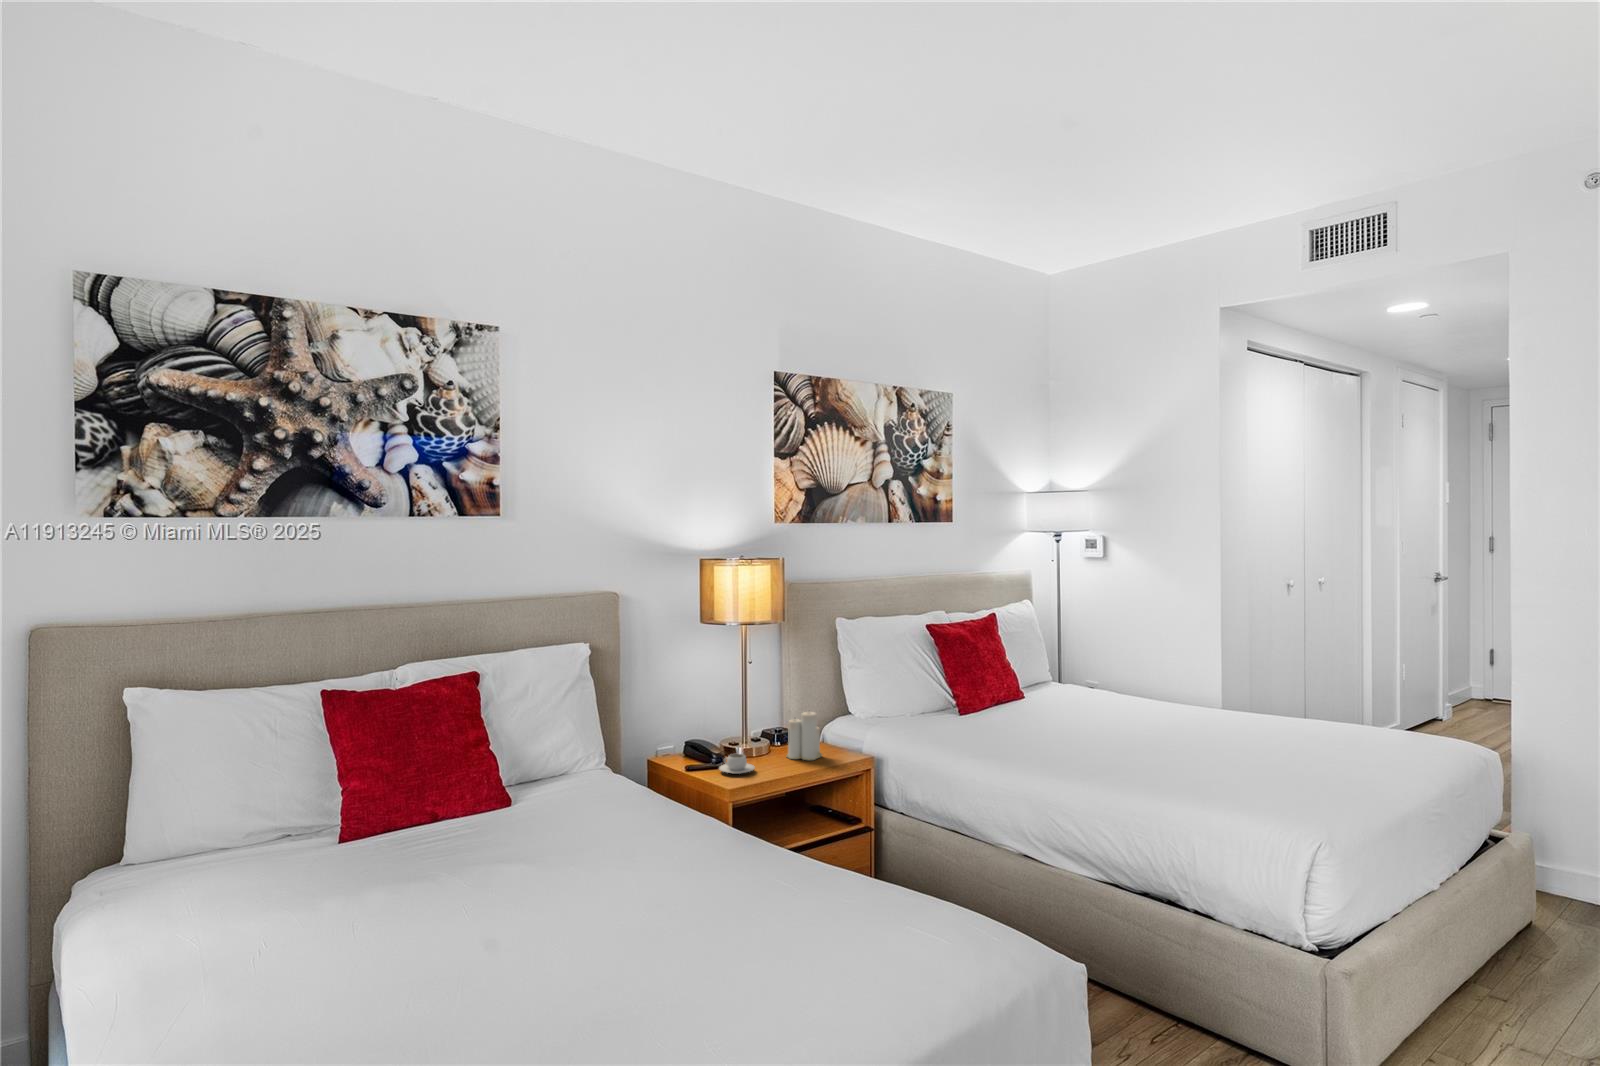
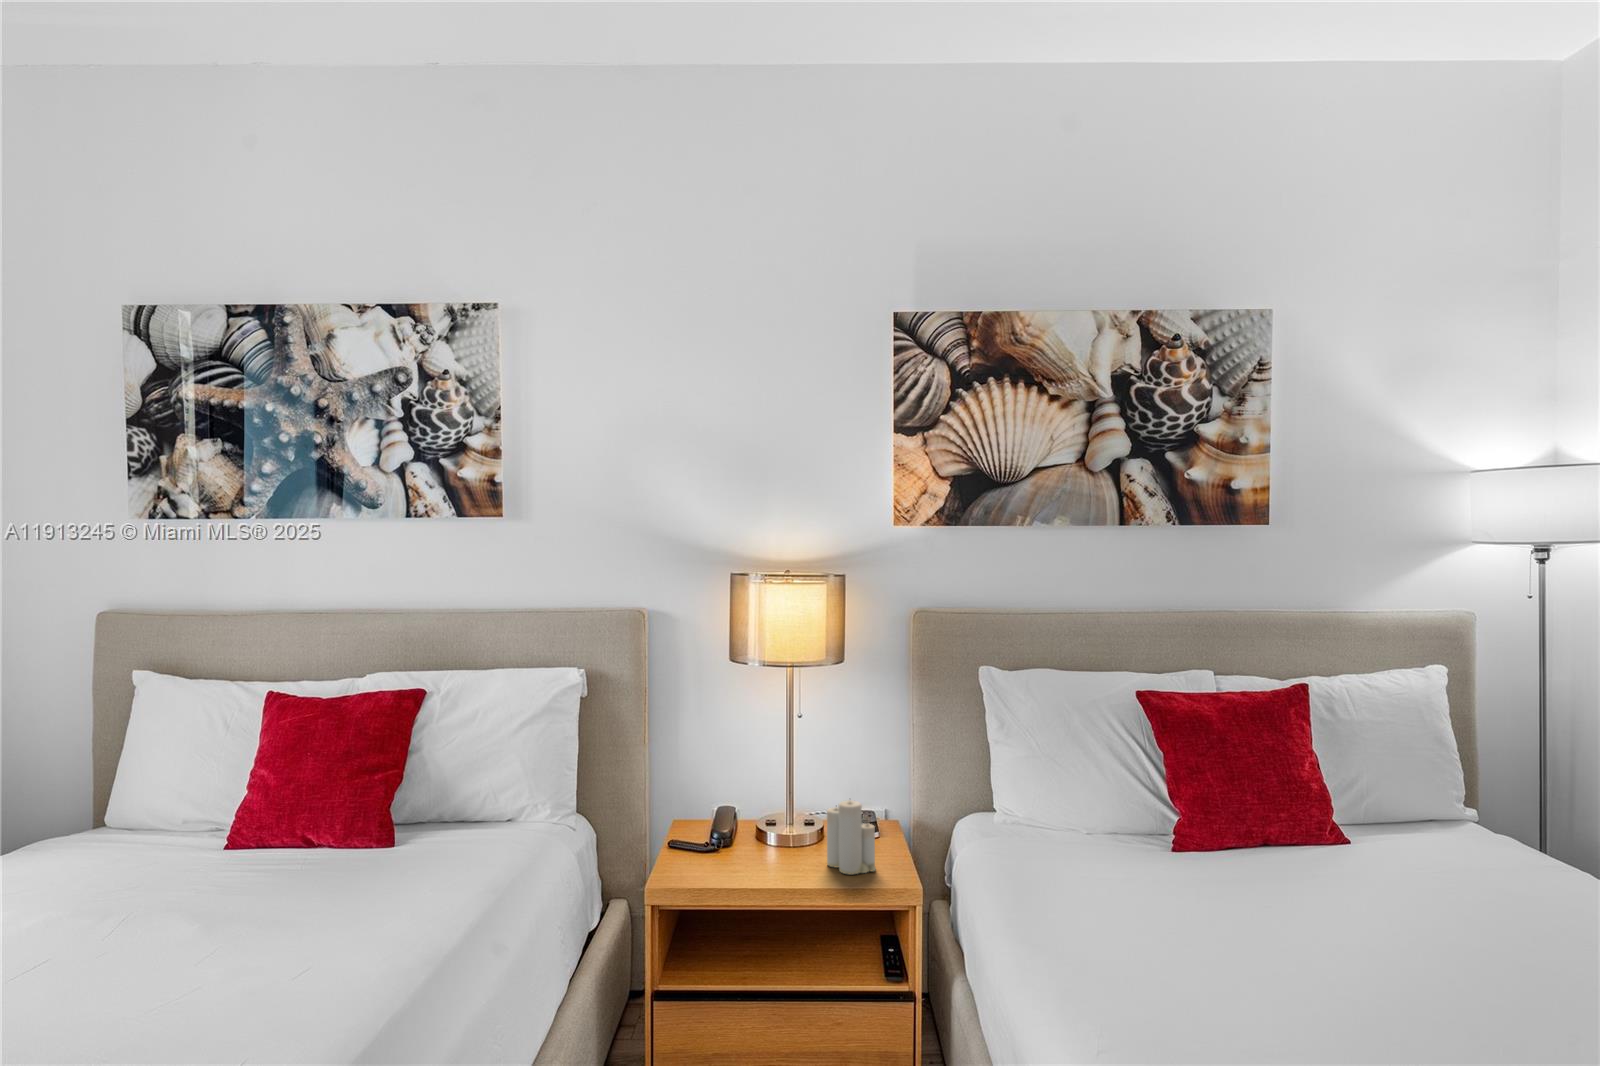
teacup: present [719,754,755,774] -> none [701,841,751,872]

